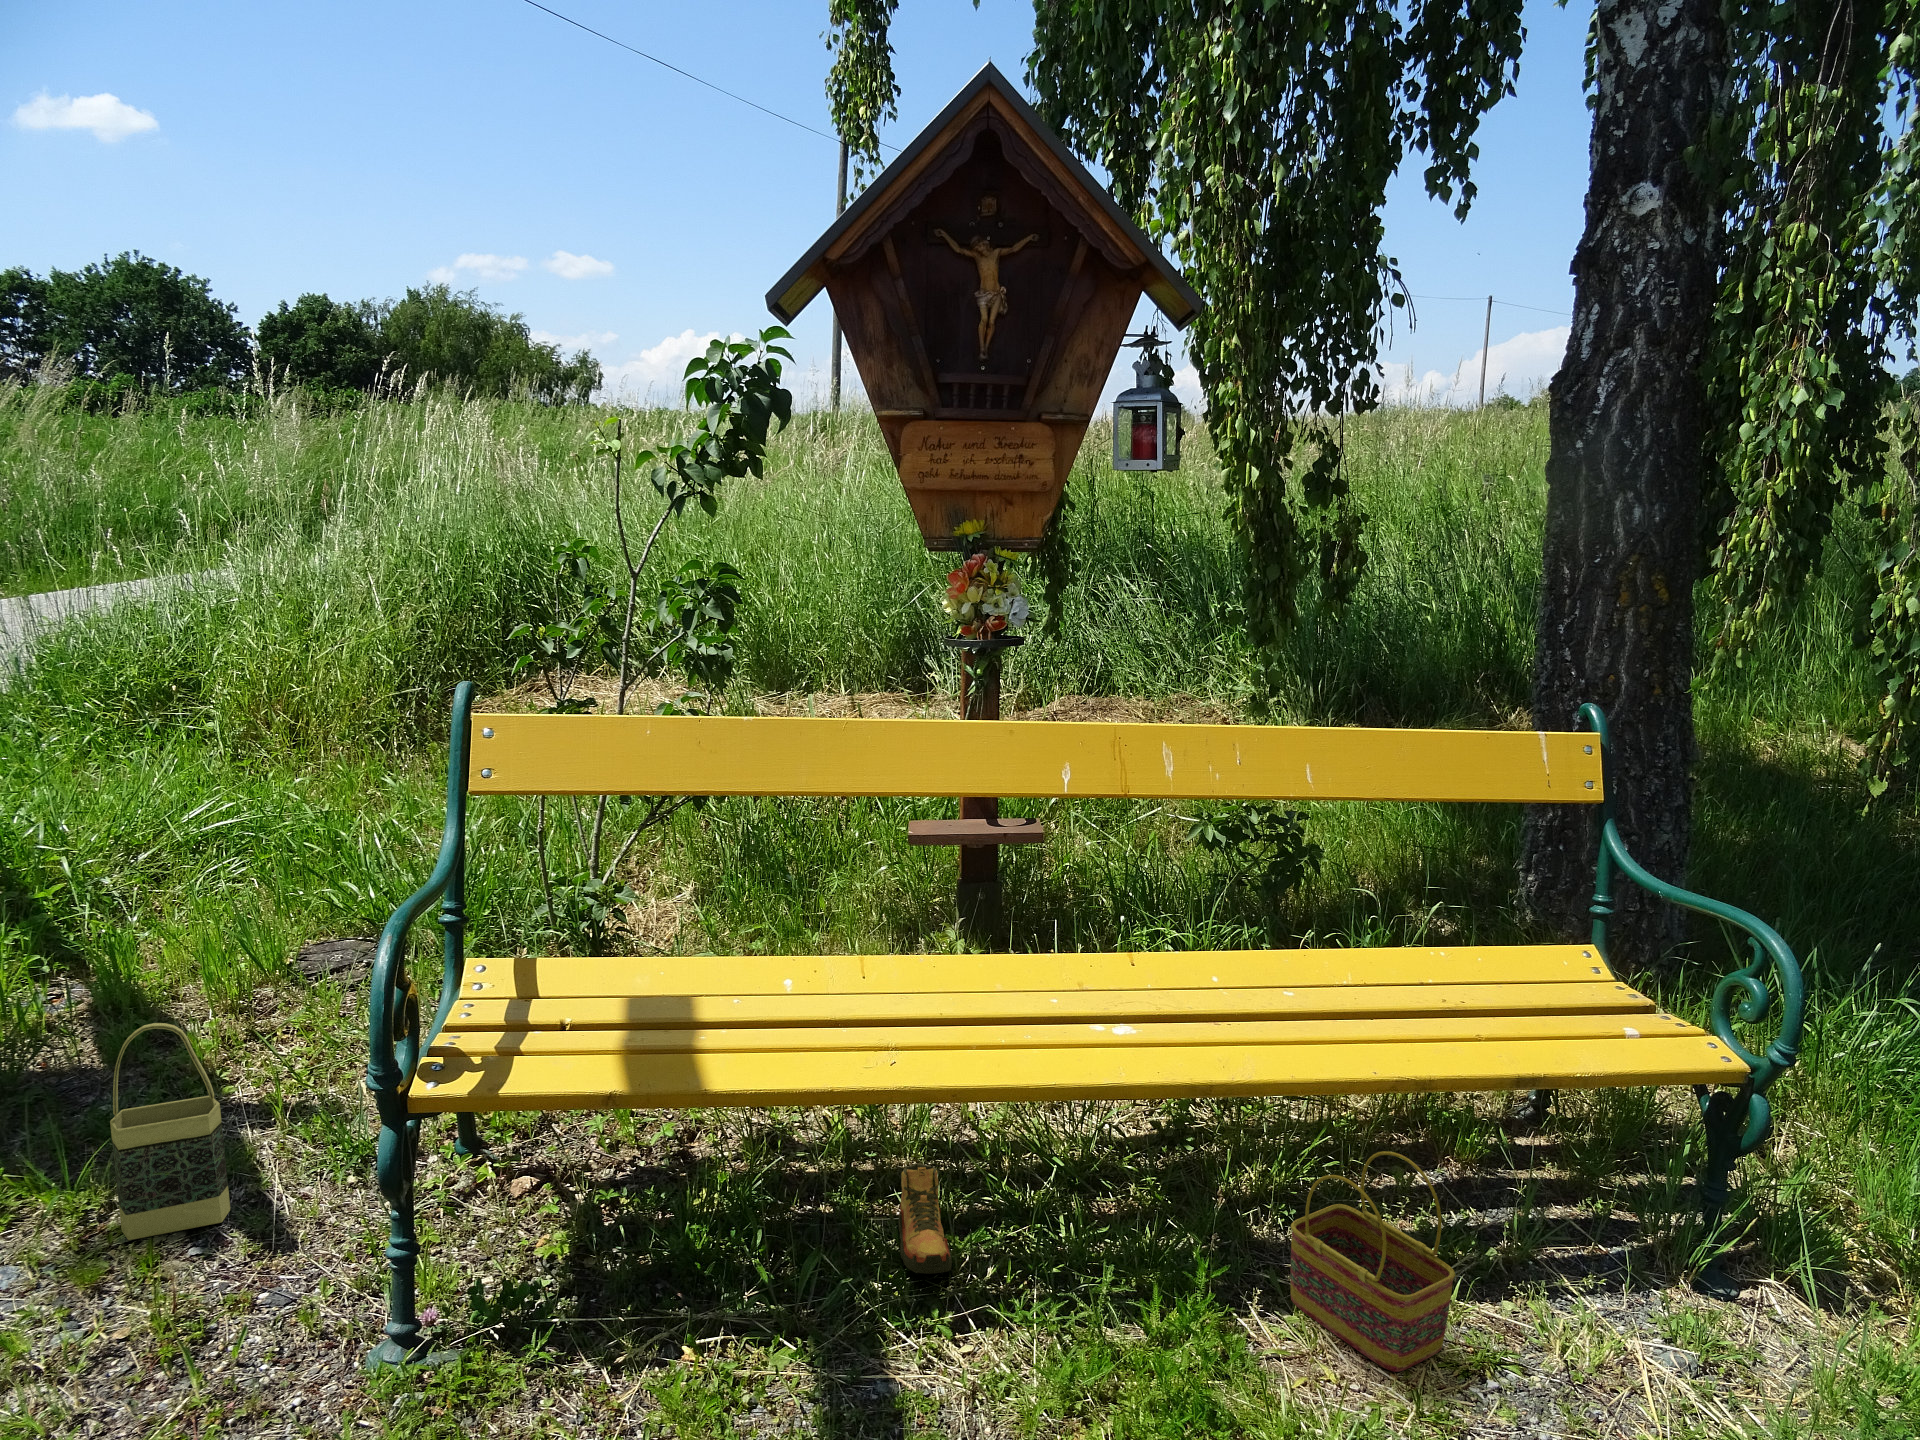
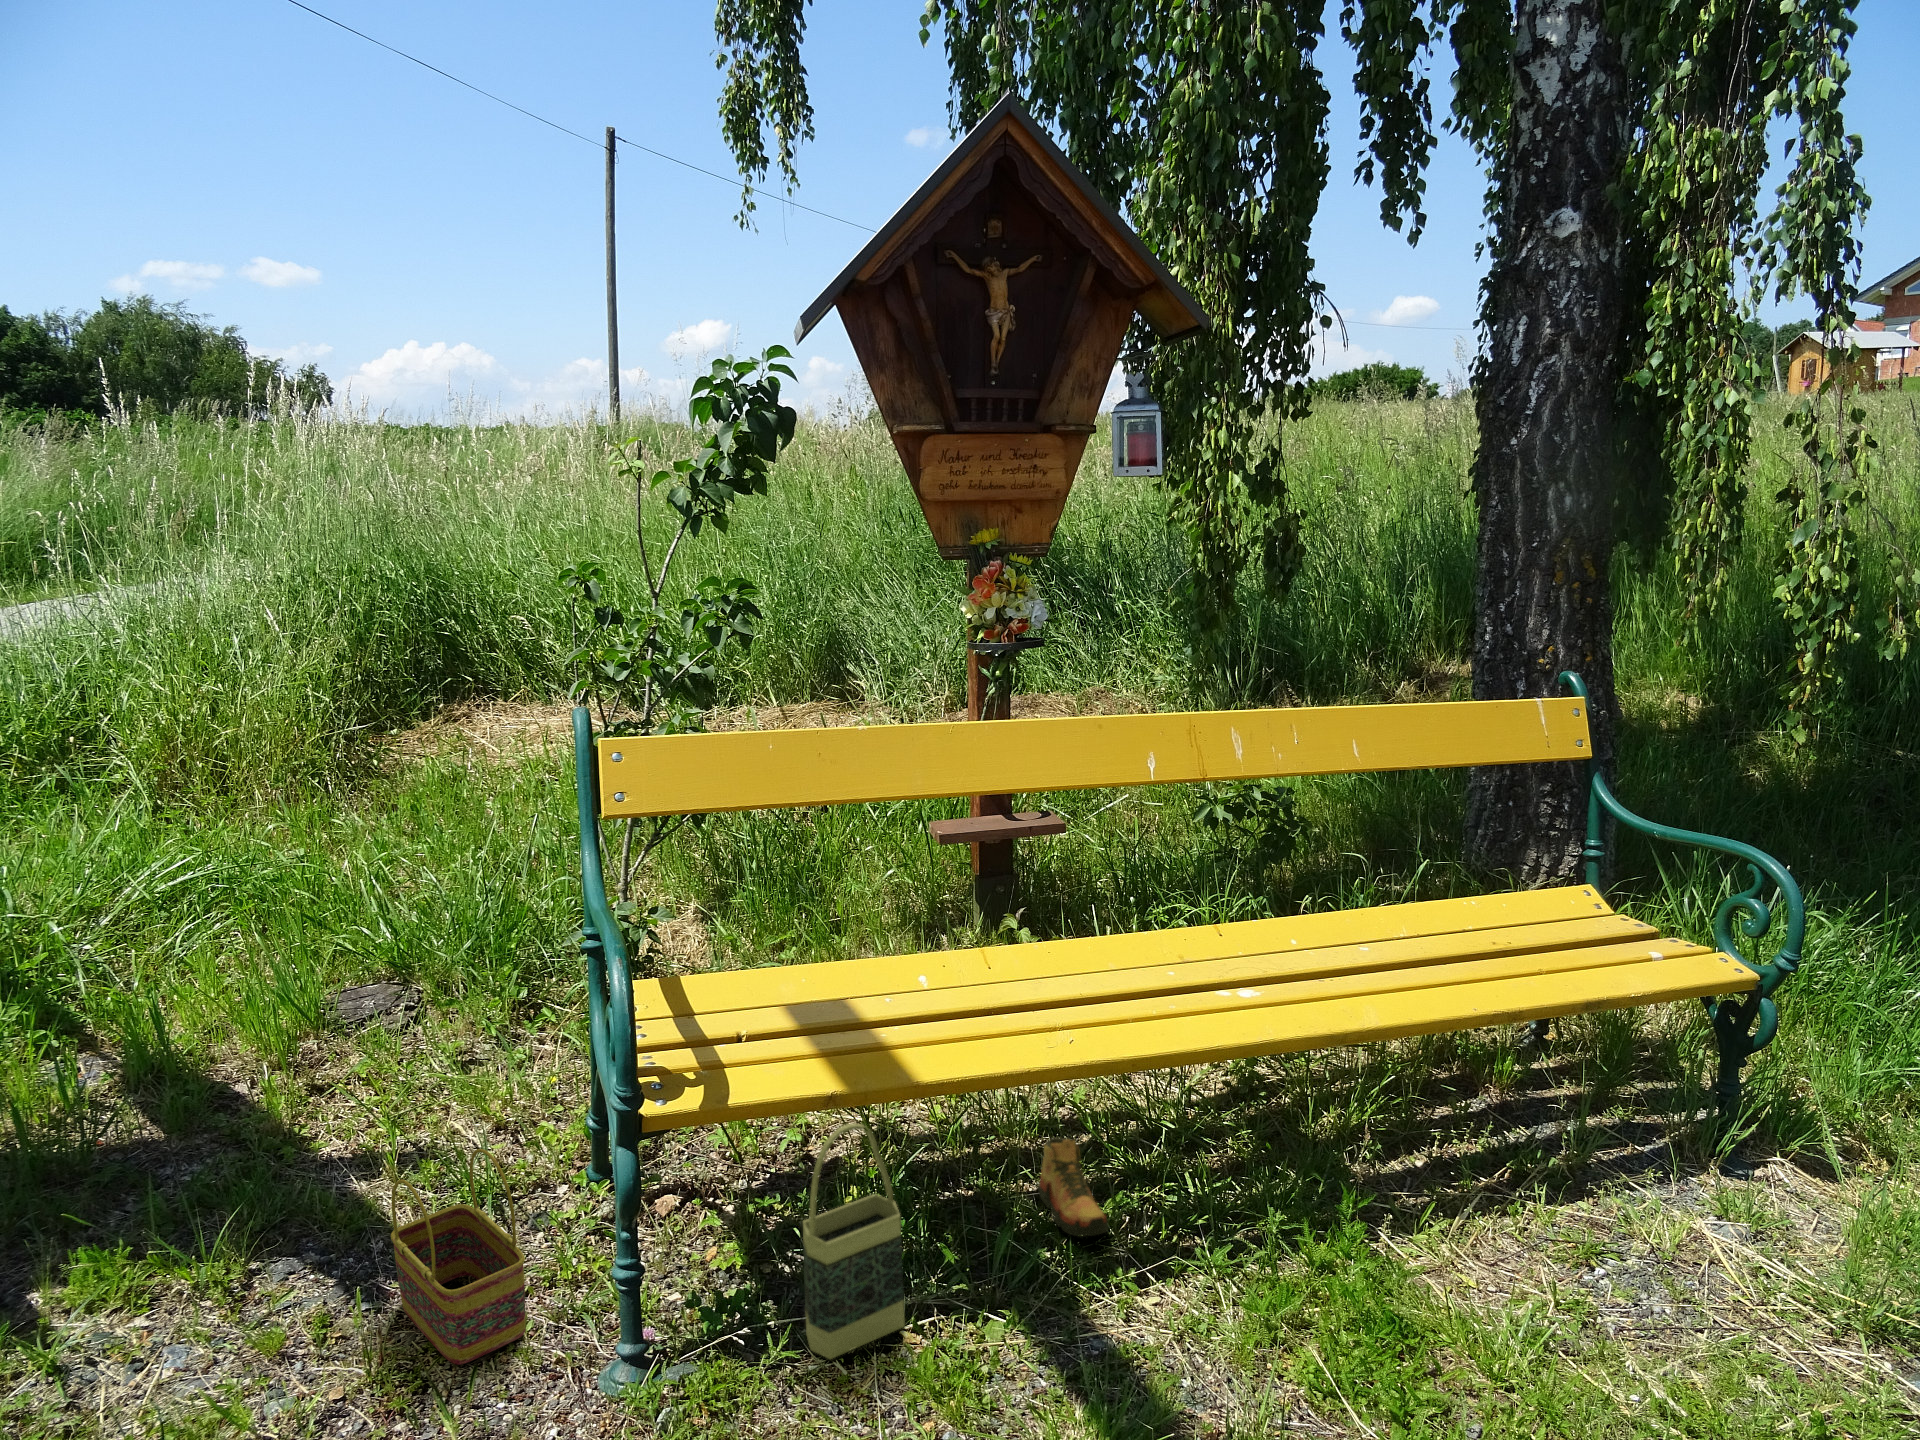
bag: present [110,1023,230,1240] -> present [803,1123,905,1359]
basket: present [1291,1151,1455,1372] -> present [391,1149,526,1365]

